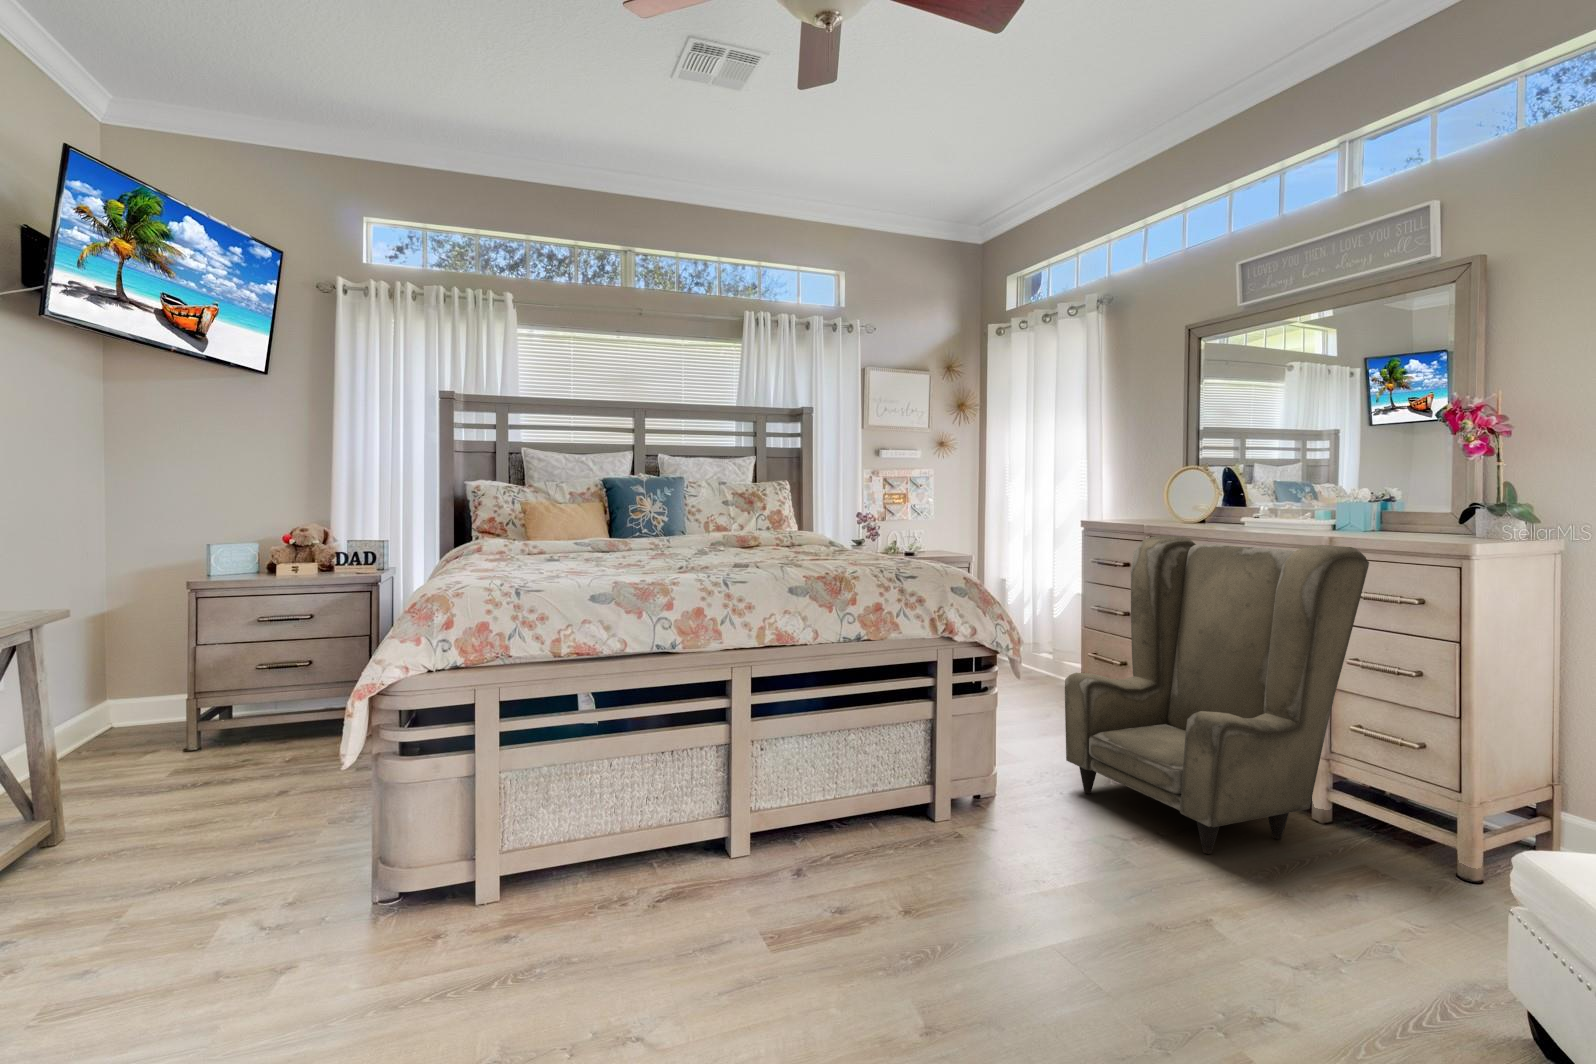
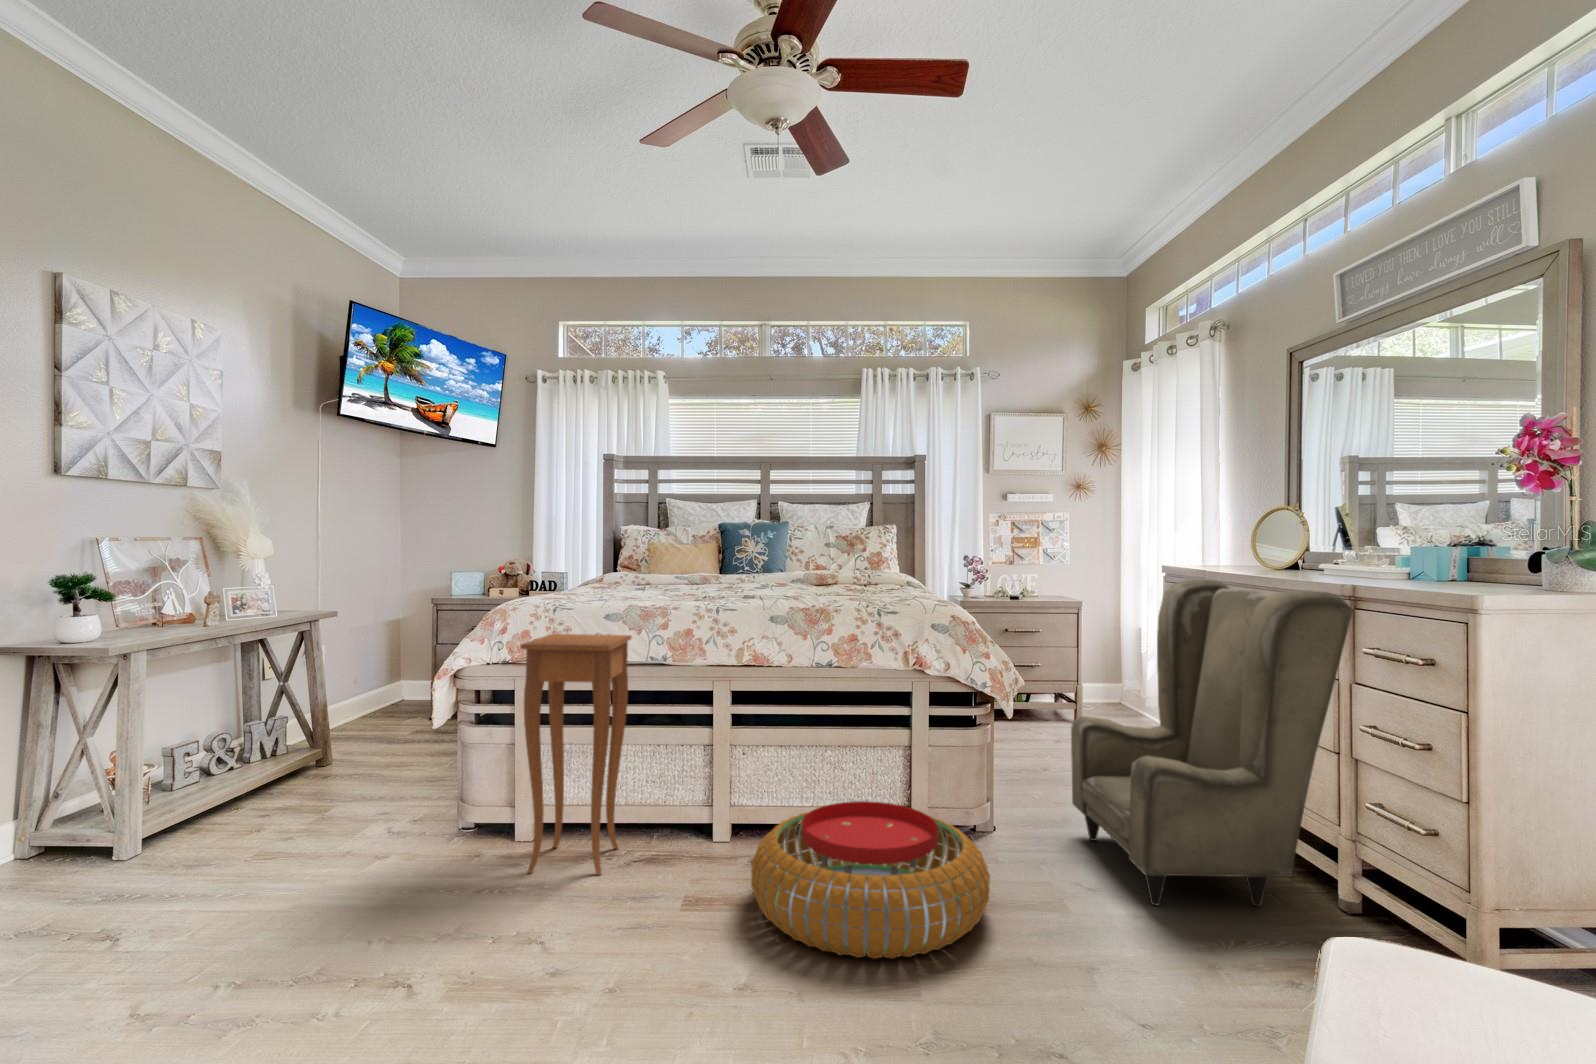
side table: none [527,619,653,948] -> present [520,634,632,875]
pouf: none [846,790,1123,980] -> present [751,801,990,959]

